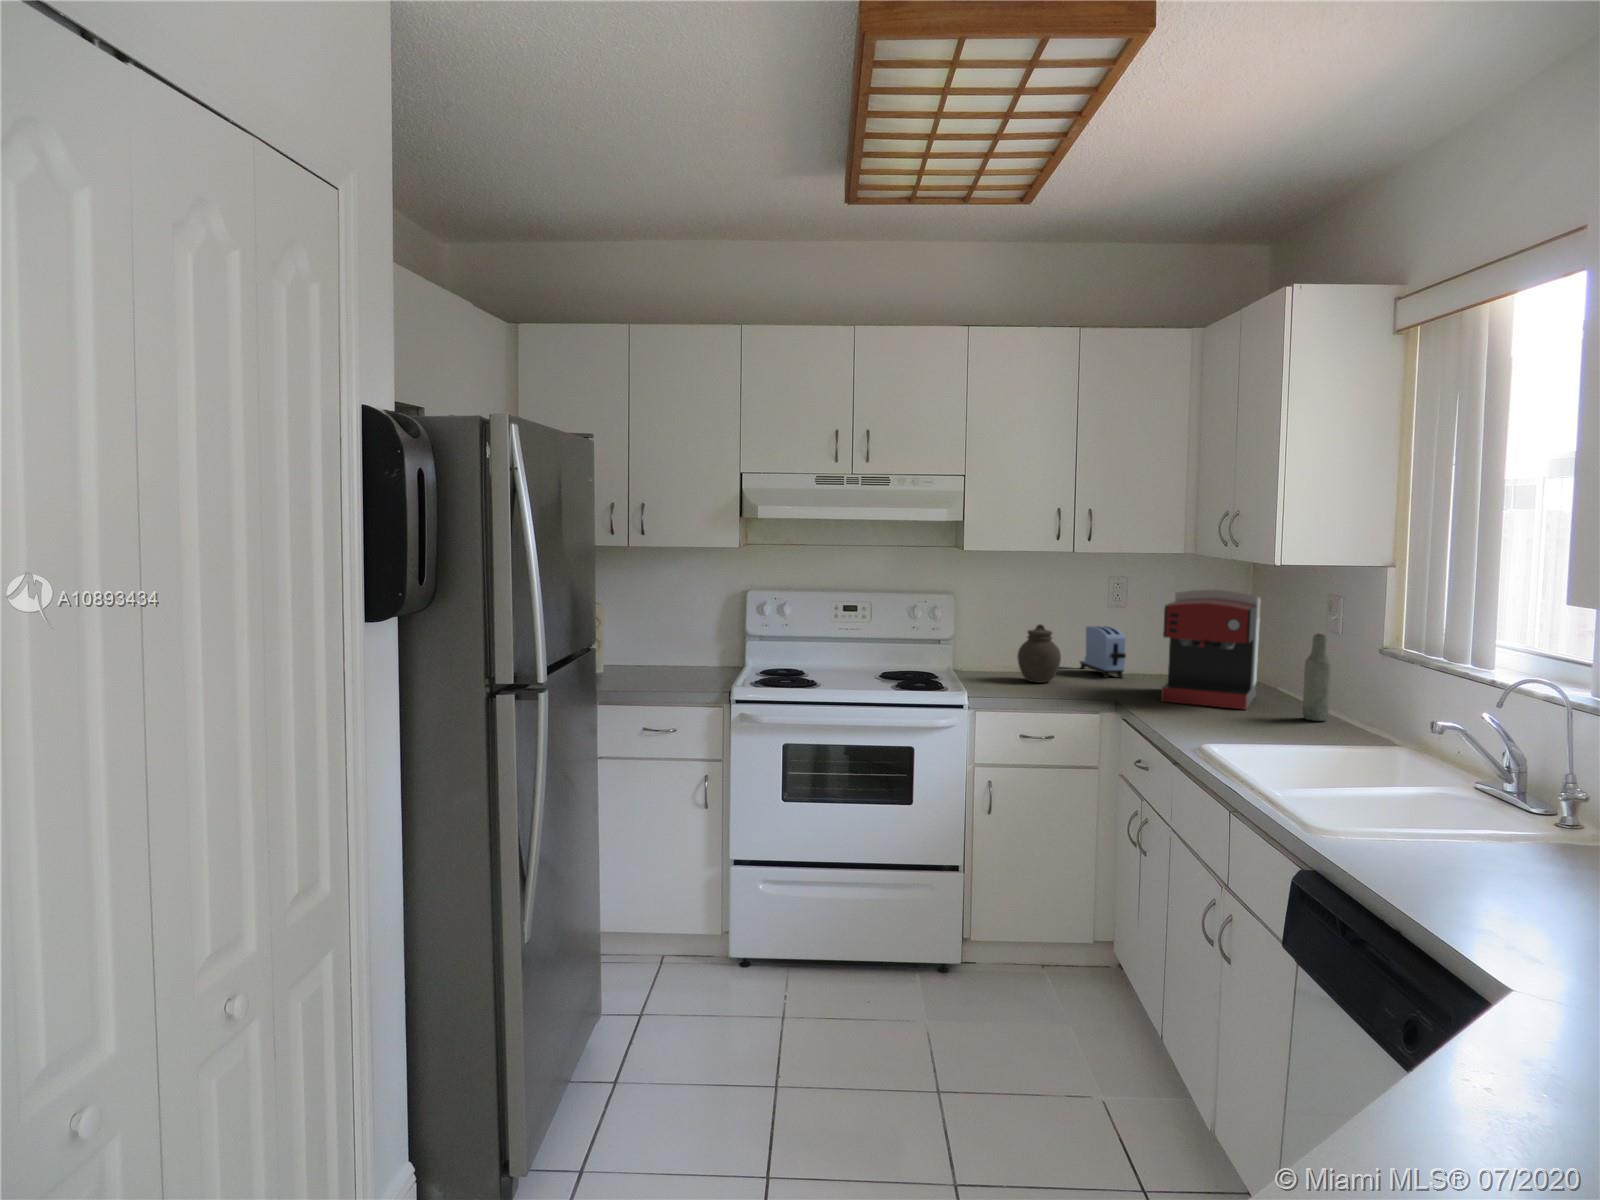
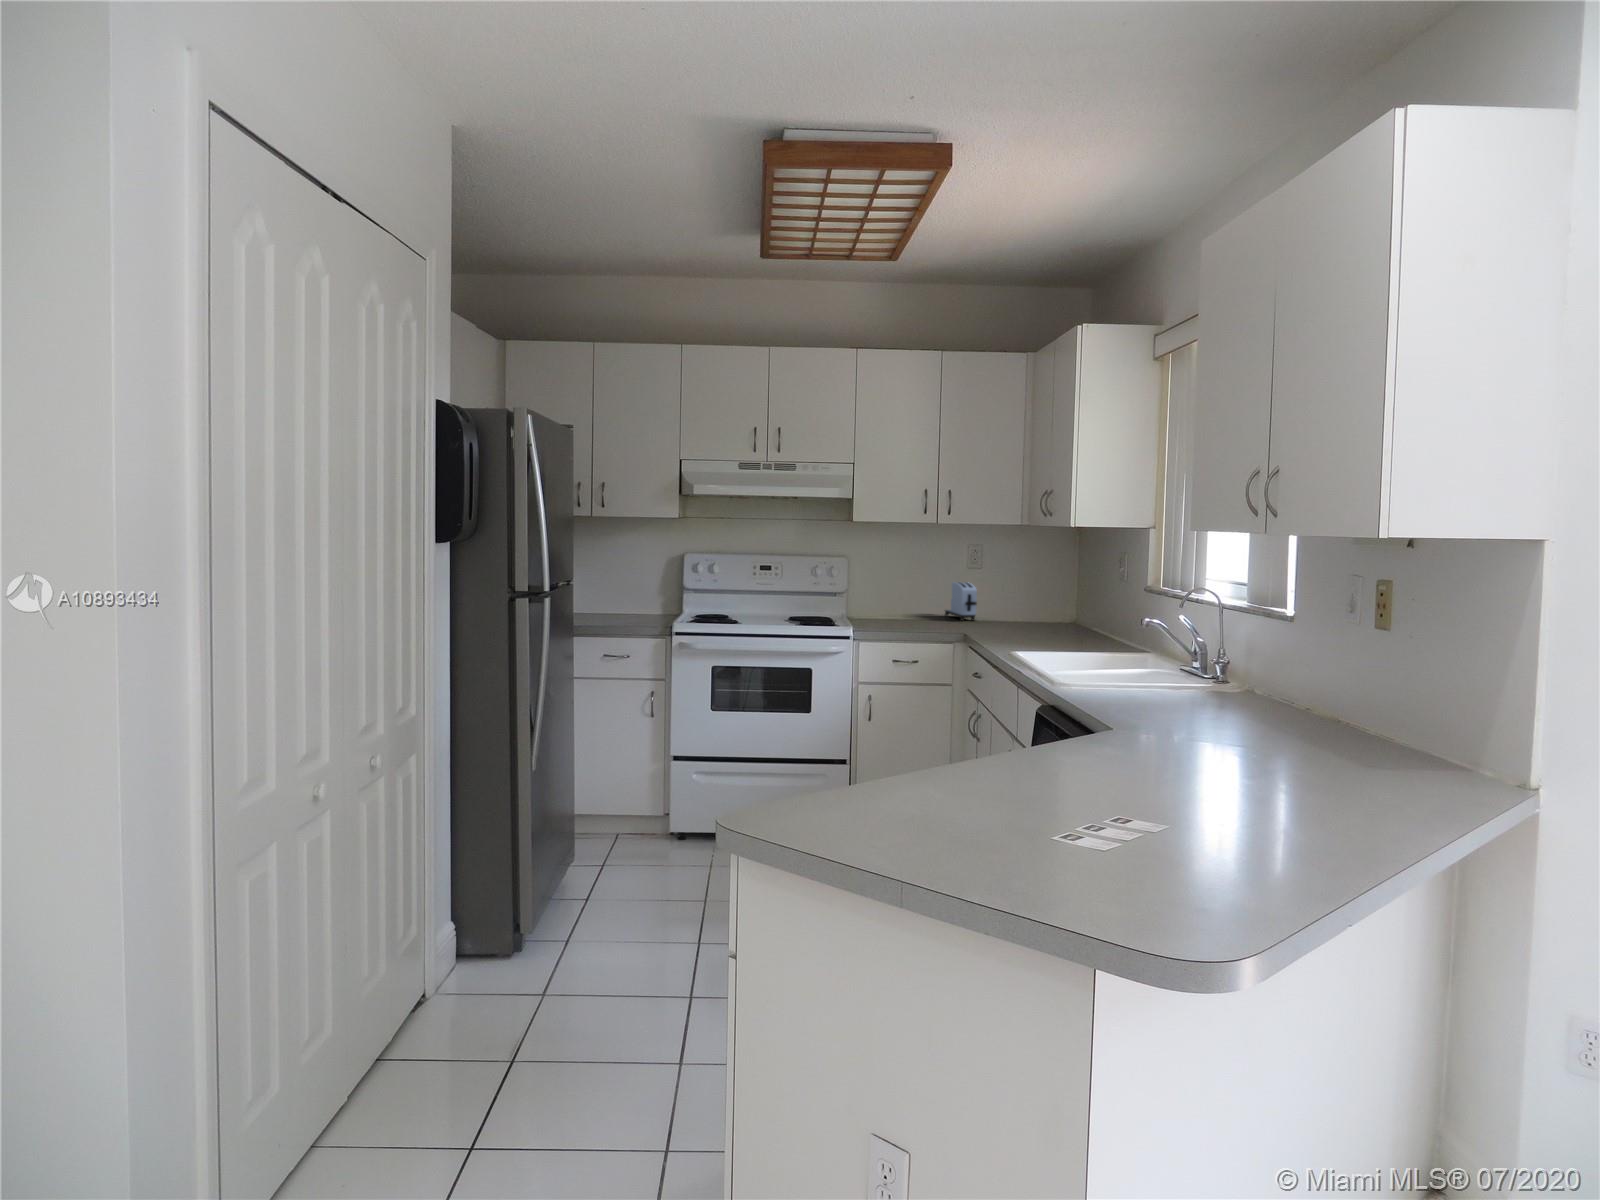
coffee maker: present [1161,590,1261,710] -> none [997,551,1072,639]
jar: present [1017,624,1061,683] -> none [894,579,927,623]
bottle: present [1303,634,1332,721] -> none [1095,581,1114,645]

